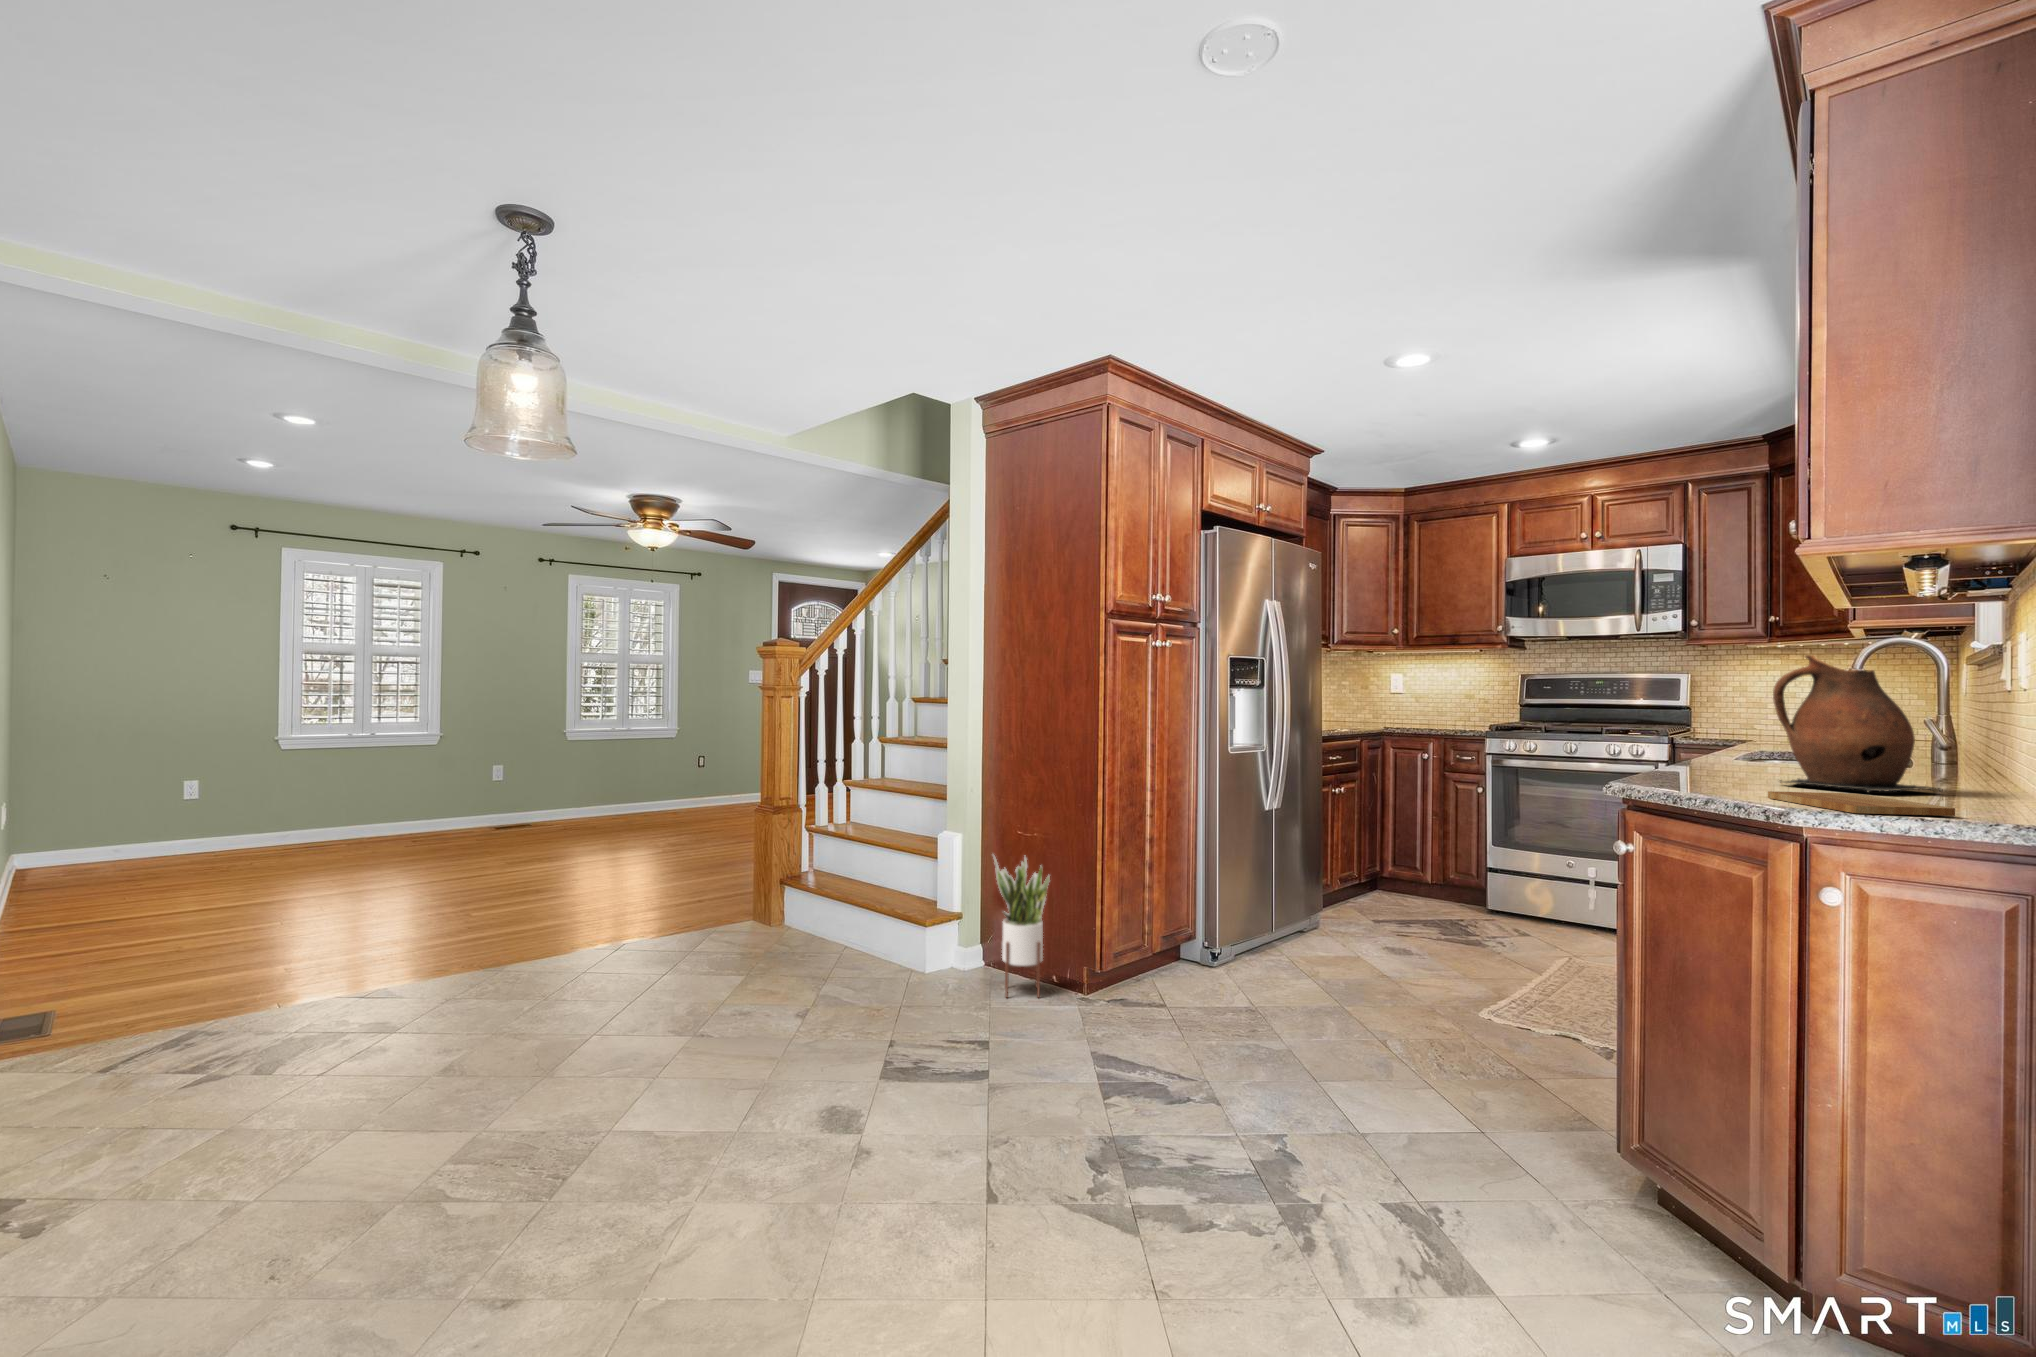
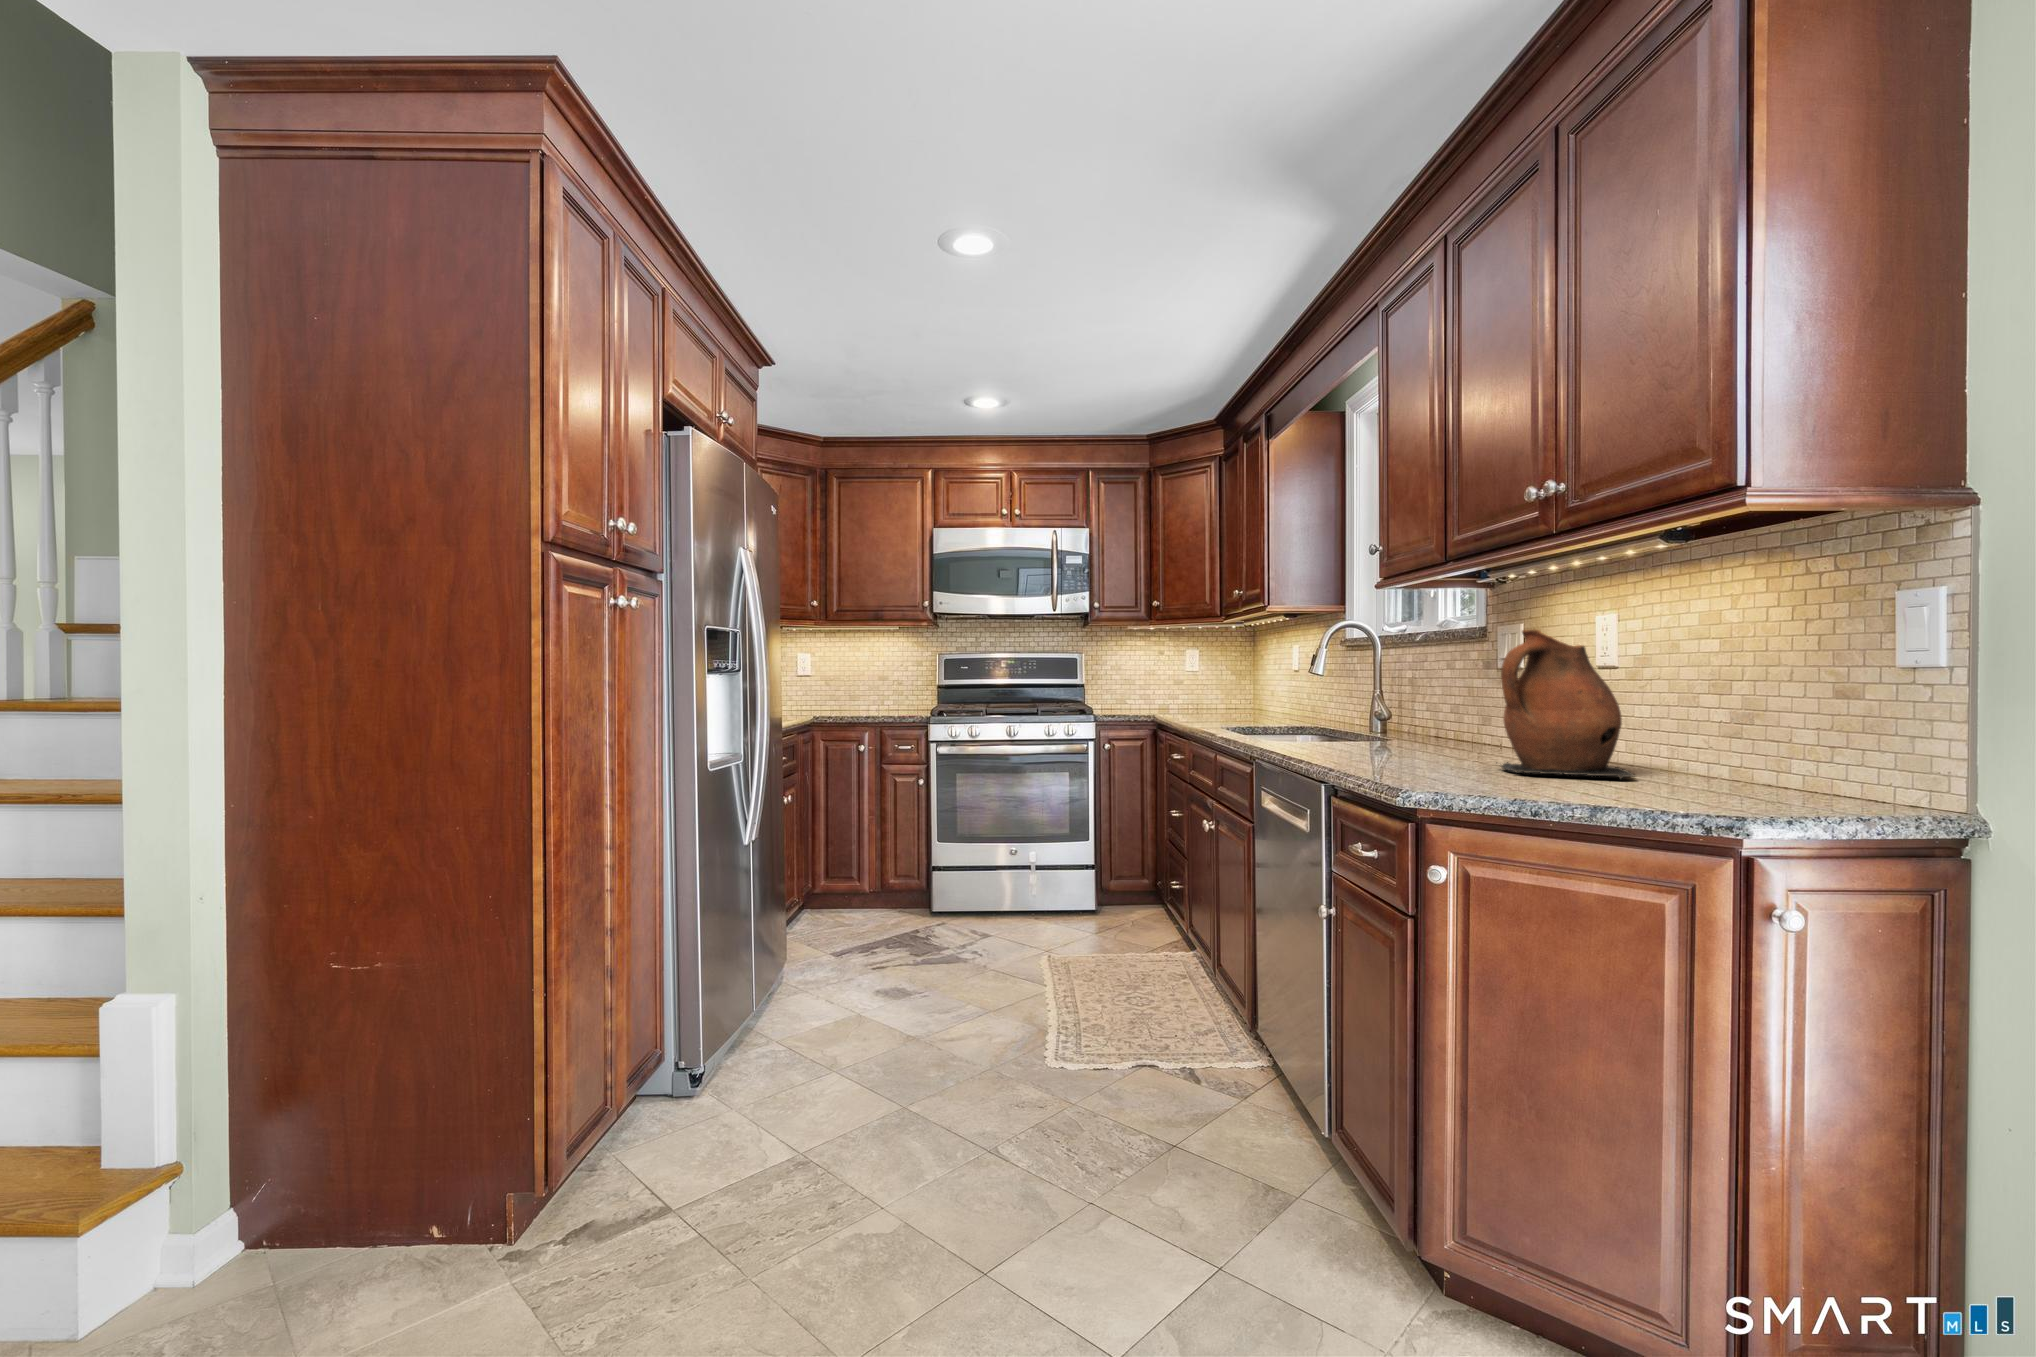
cutting board: present [1768,791,1955,816] -> none [1664,787,1881,821]
potted plant: present [993,856,1050,998] -> none [282,1015,430,1323]

